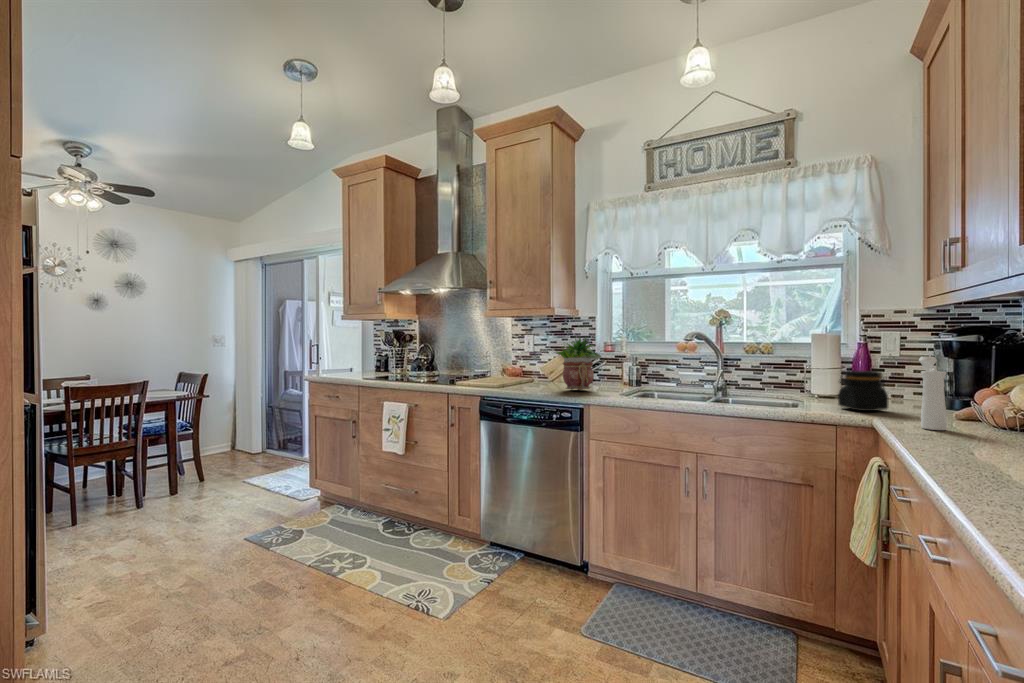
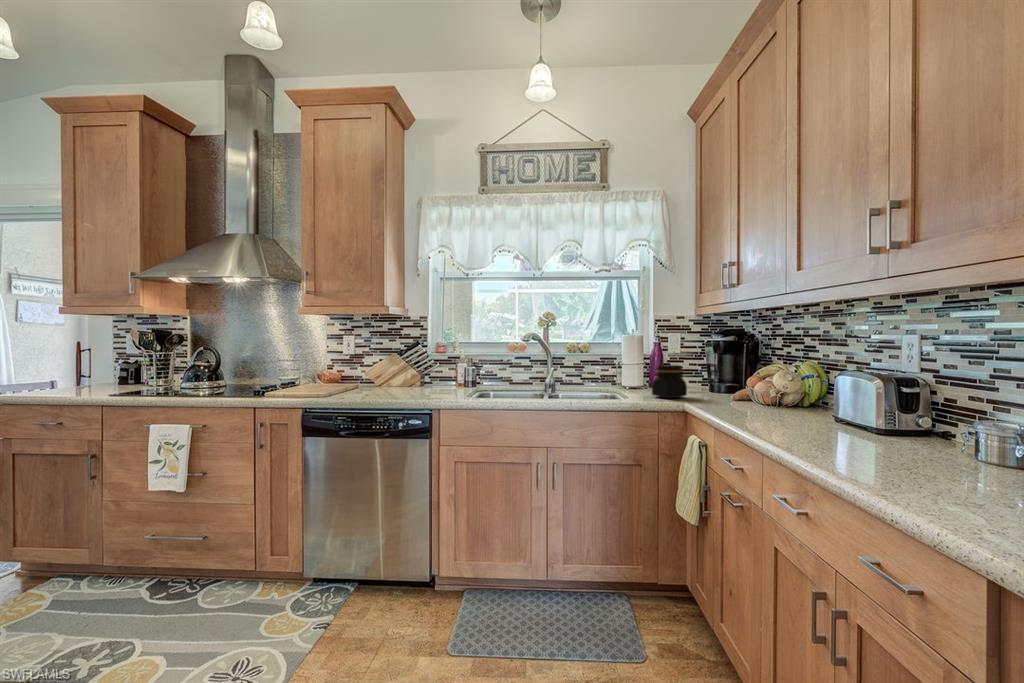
potted plant: present [557,337,601,390] -> none [393,336,443,394]
pepper mill: present [919,357,947,430] -> none [713,352,737,409]

